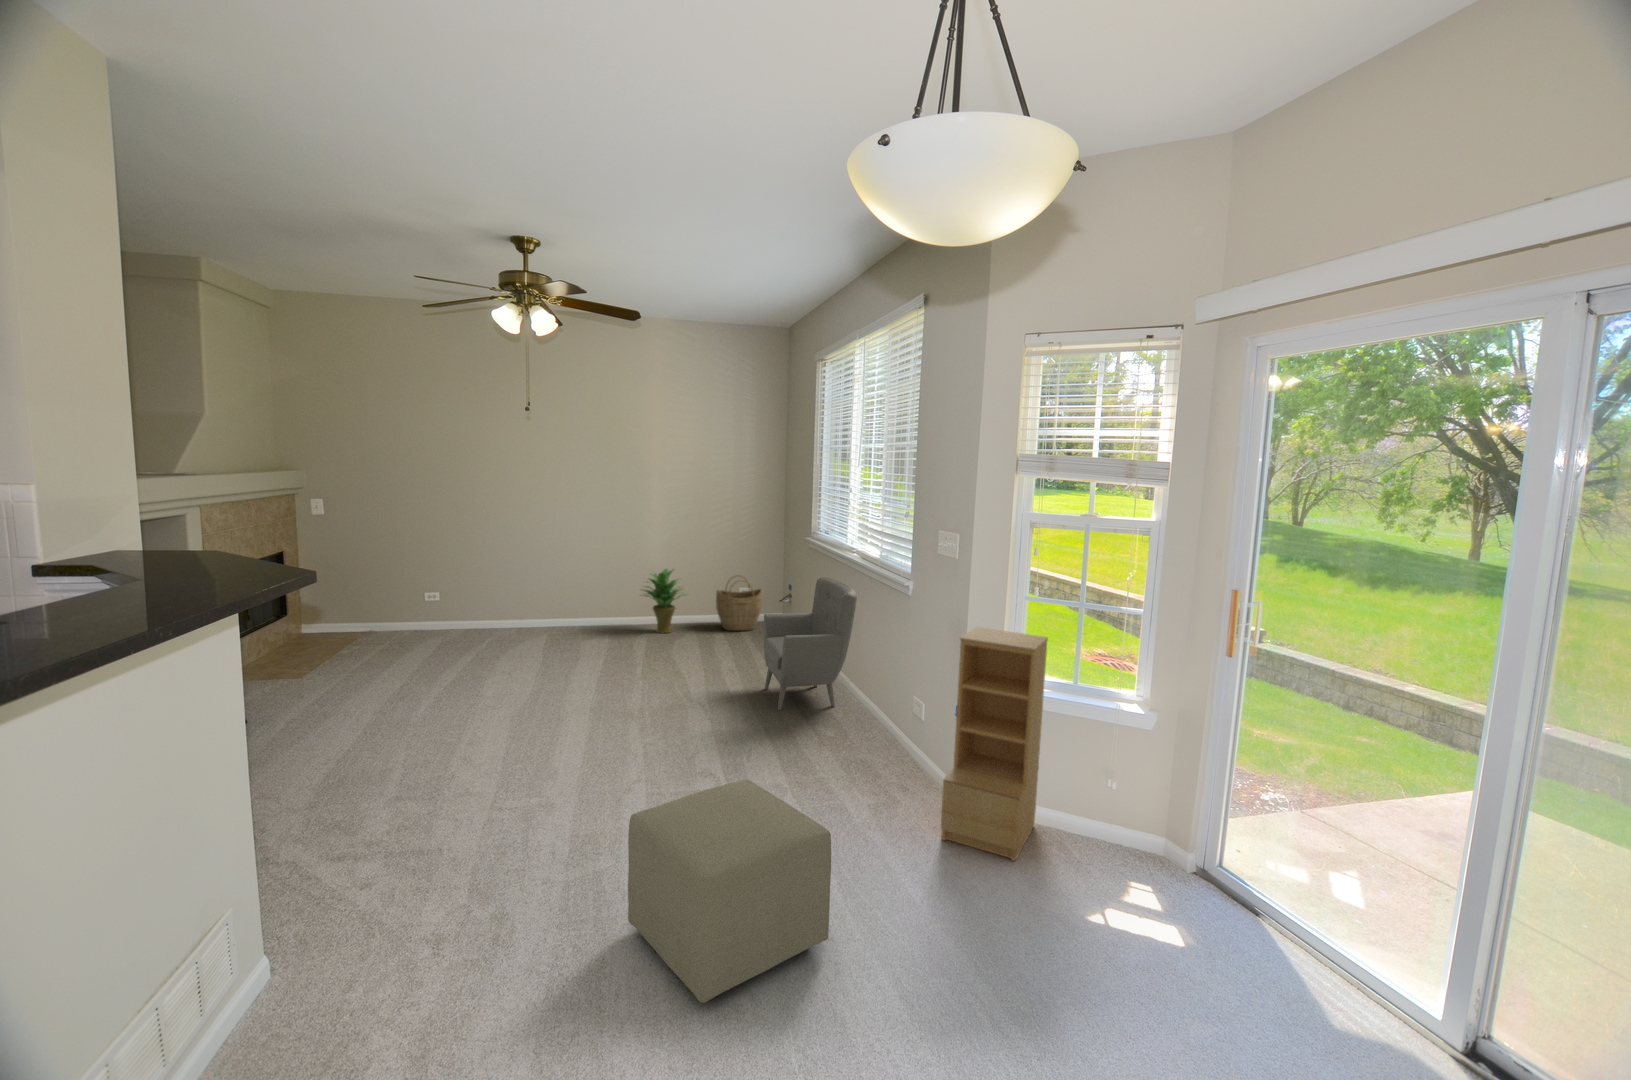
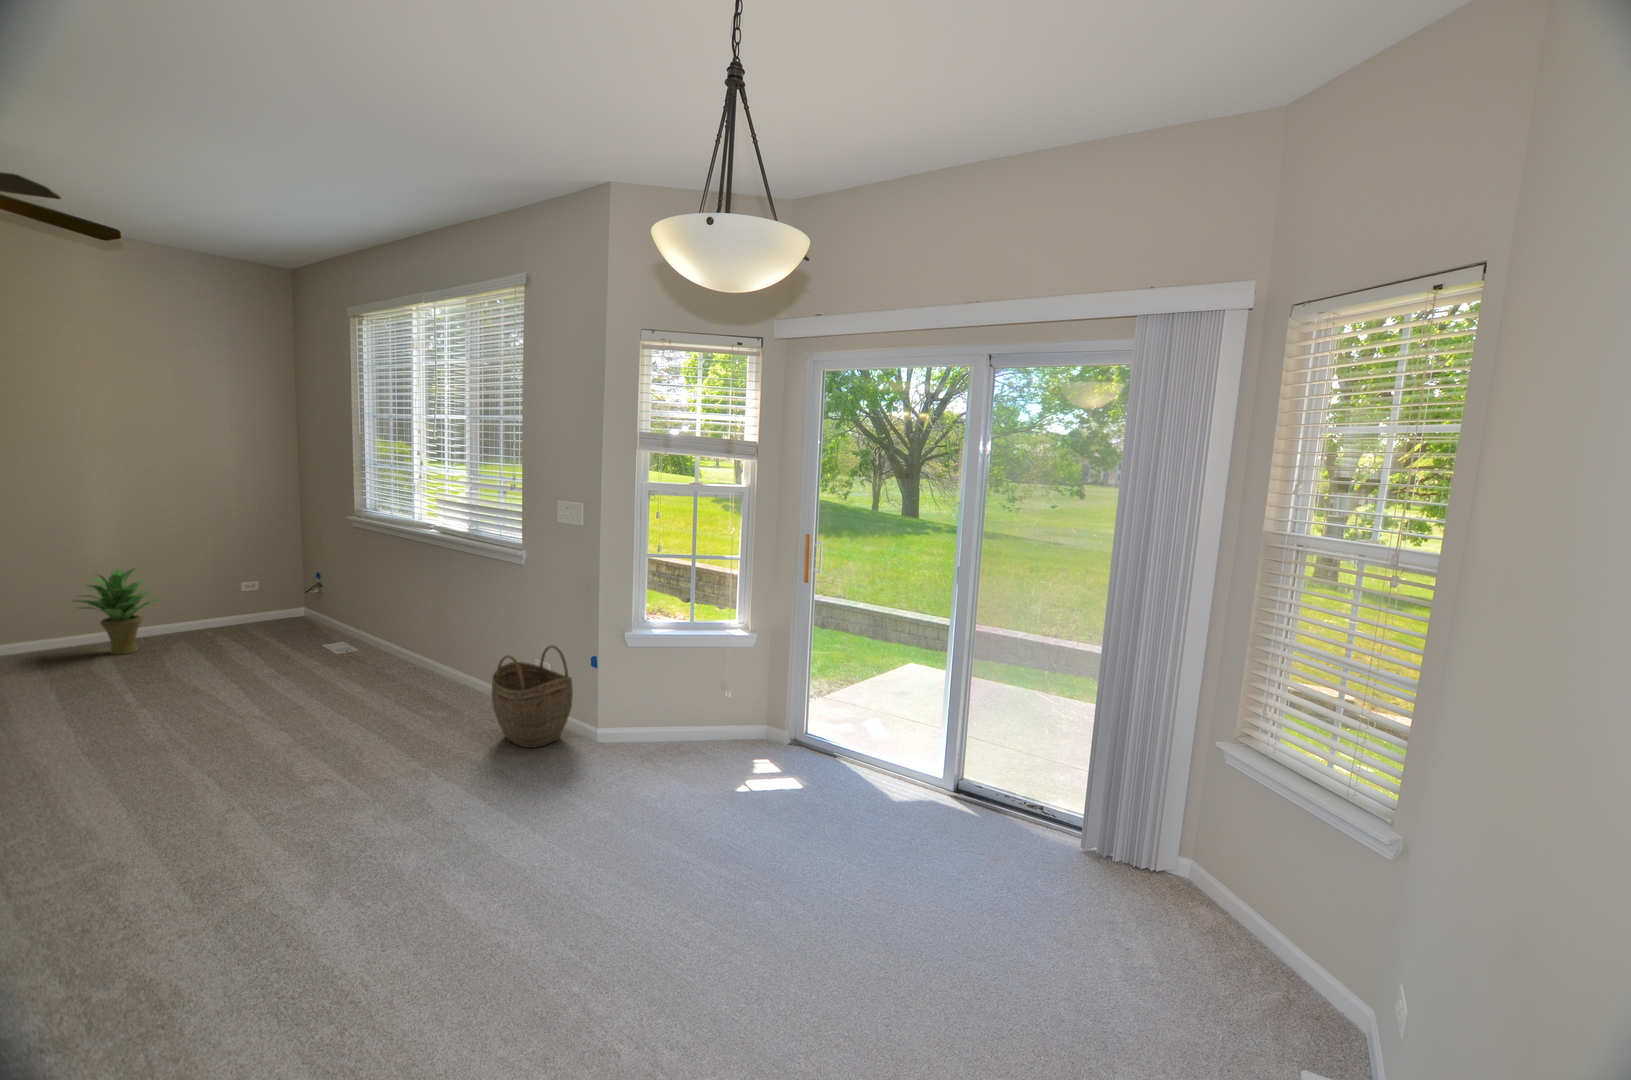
woven basket: present [716,575,762,631] -> present [492,646,573,748]
armchair: present [764,577,857,710] -> none [320,558,448,707]
bookshelf: present [941,627,1048,862] -> none [603,585,675,775]
ottoman: present [628,780,831,1003] -> none [316,764,554,976]

